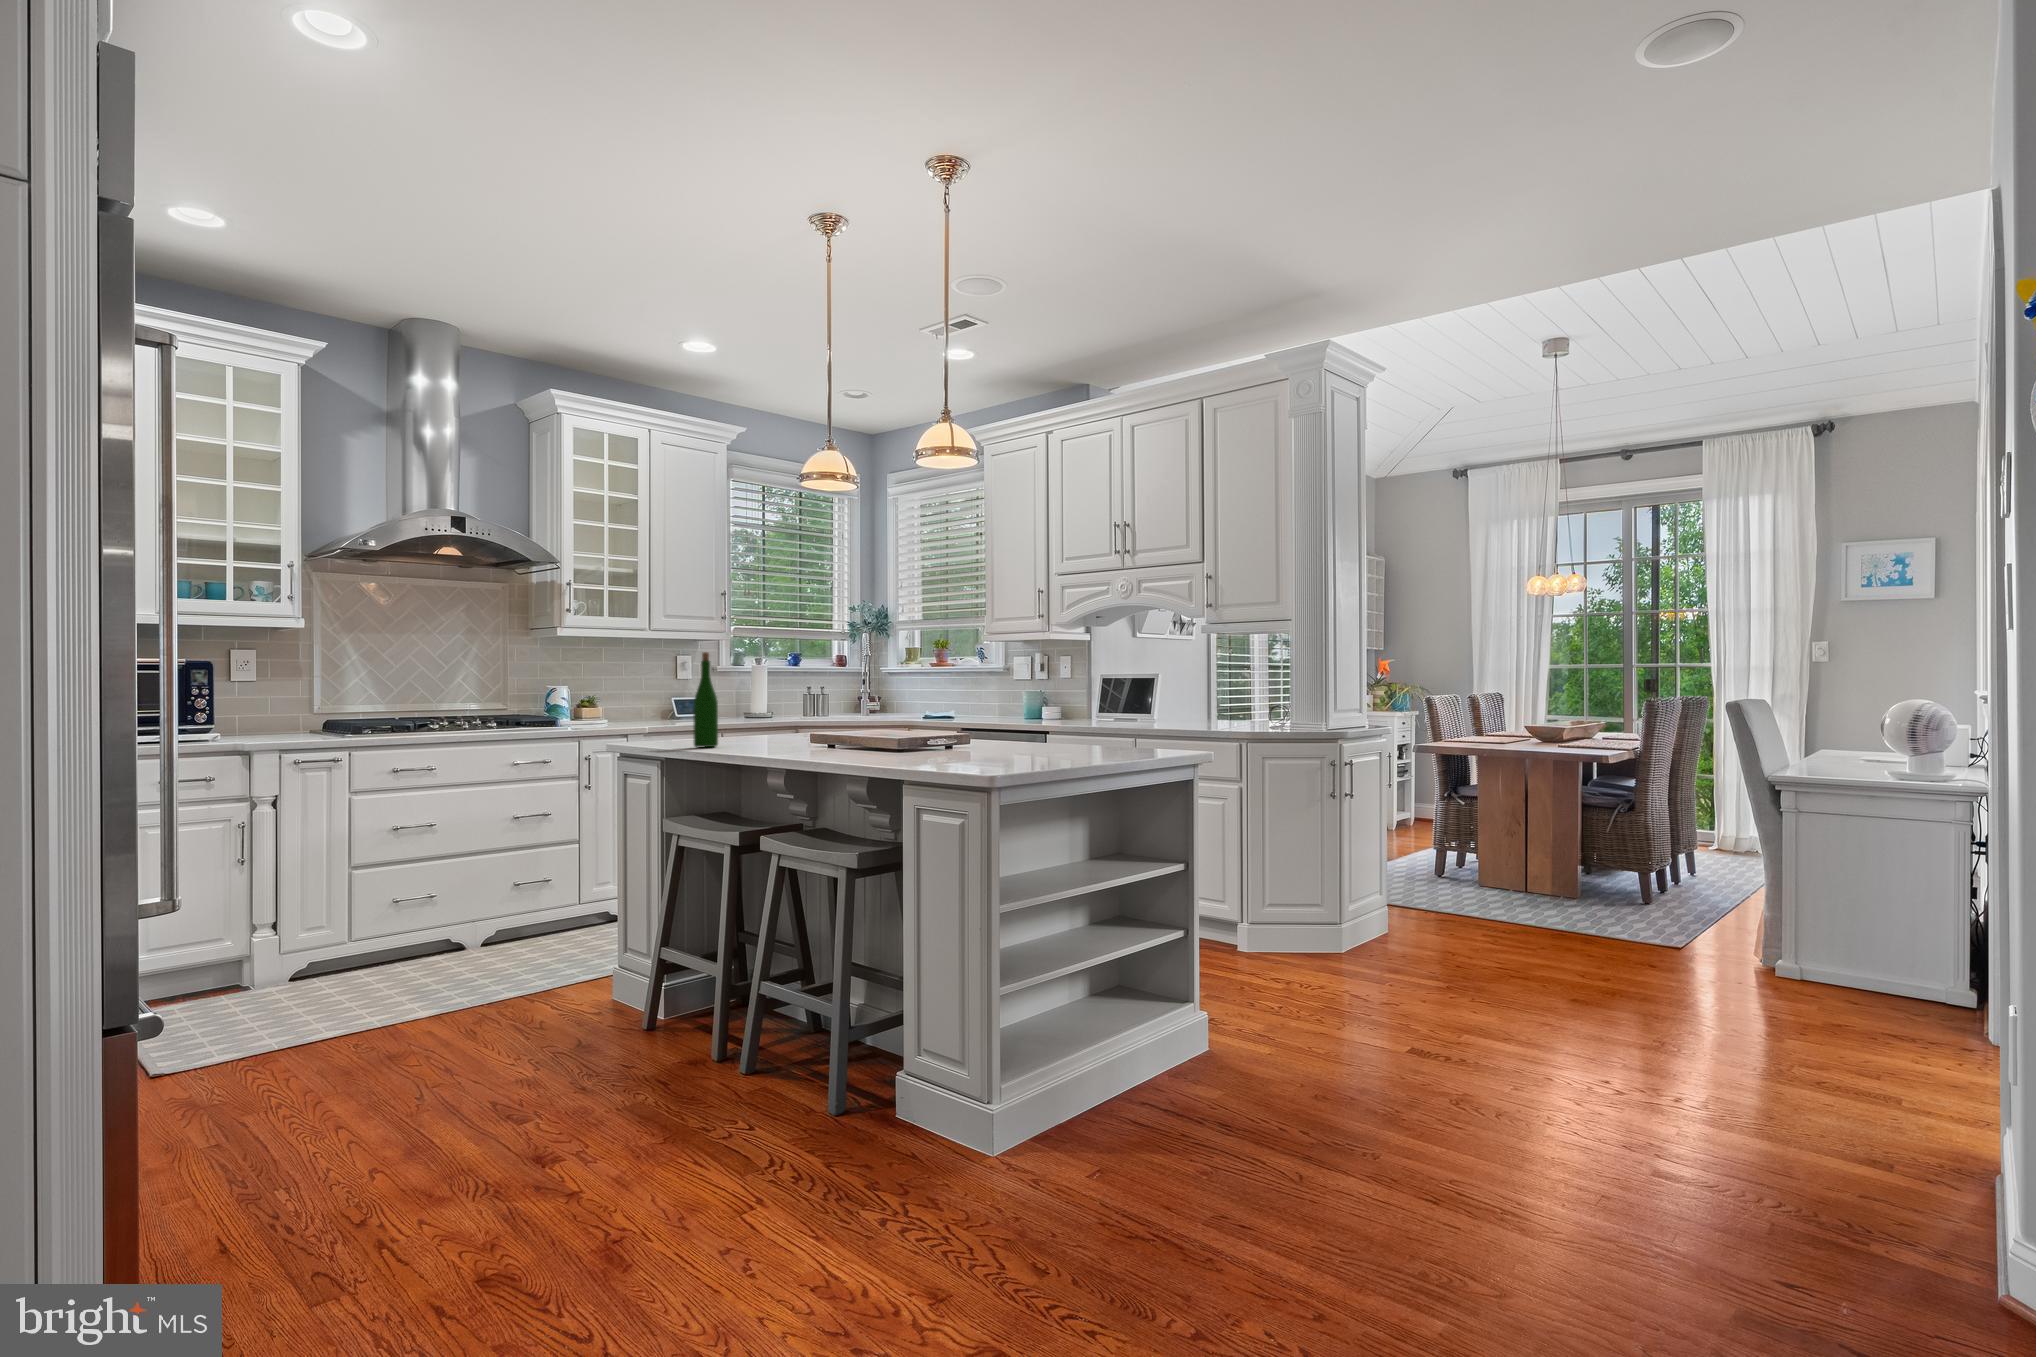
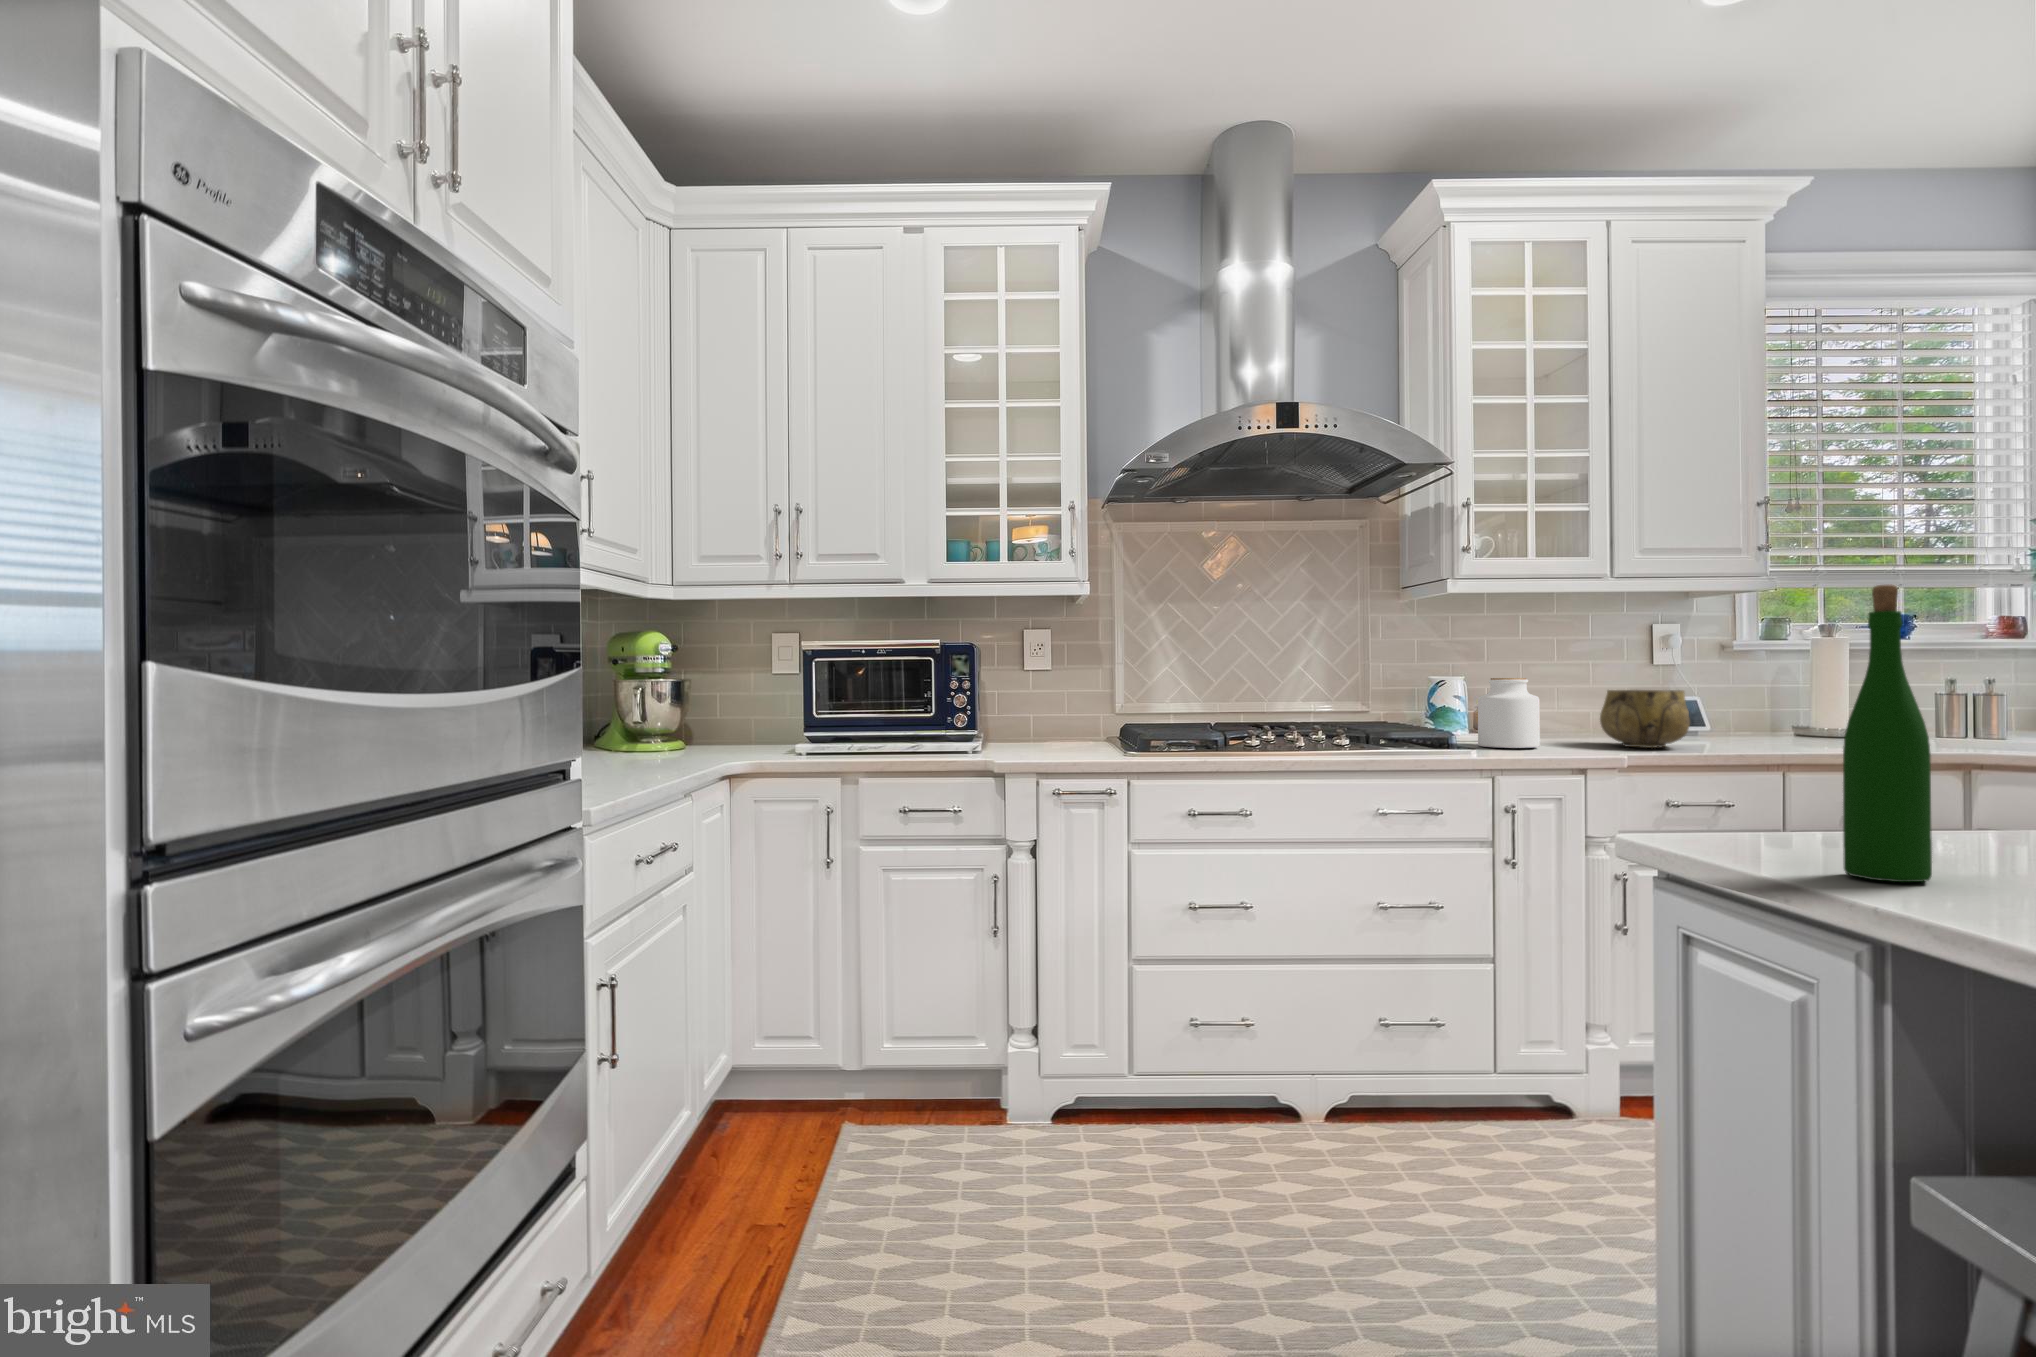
jar: none [575,687,609,726] -> present [1478,678,1540,748]
decorative bowl: none [643,693,688,724] -> present [1600,690,1690,748]

